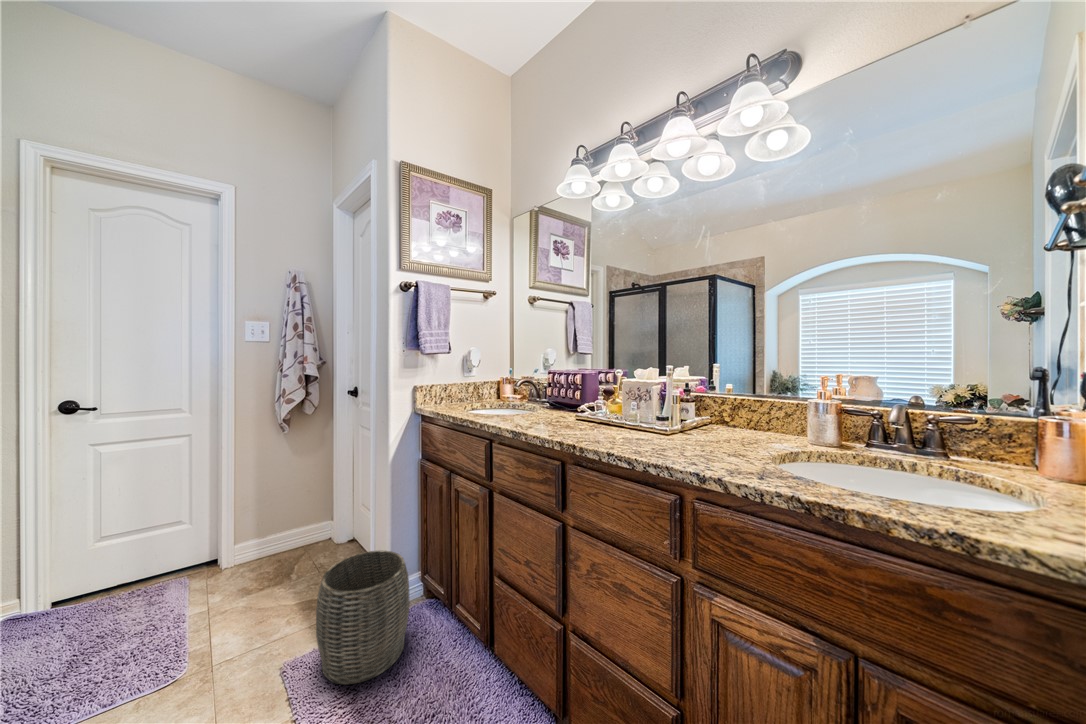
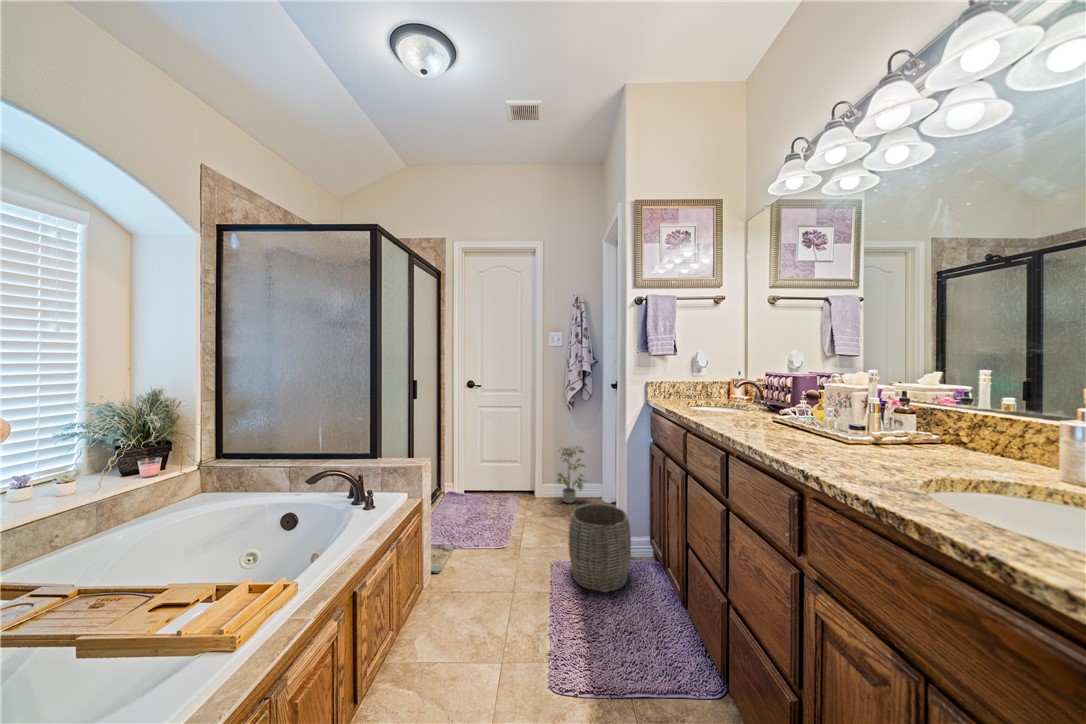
potted plant: none [261,475,319,561] -> present [557,447,586,503]

